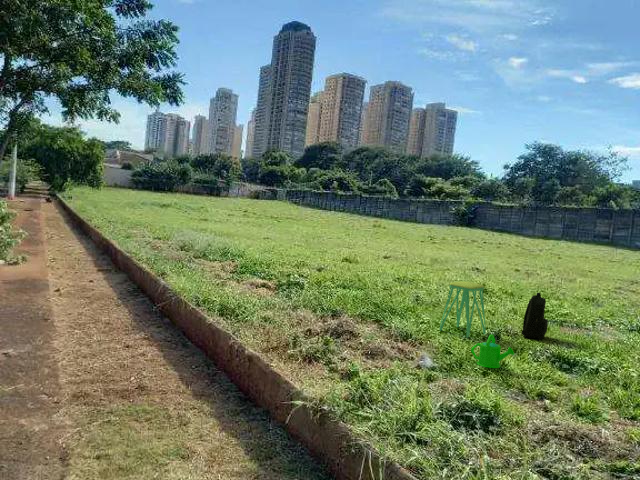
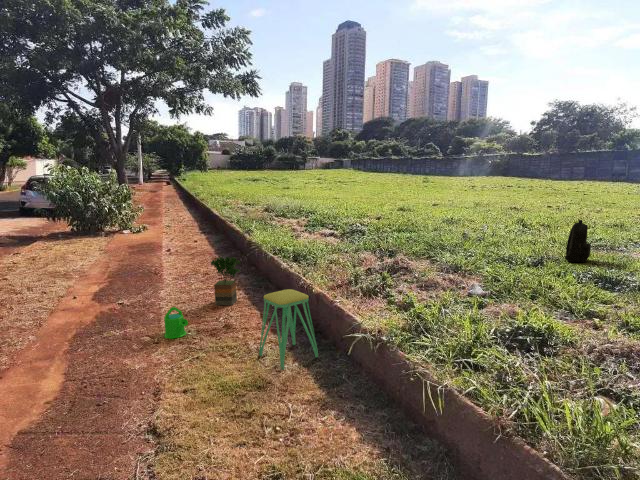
stool: present [440,281,486,337] -> present [259,289,318,369]
potted tree: none [122,304,160,364] -> present [211,257,240,305]
watering can: present [471,334,514,368] -> present [164,307,188,339]

